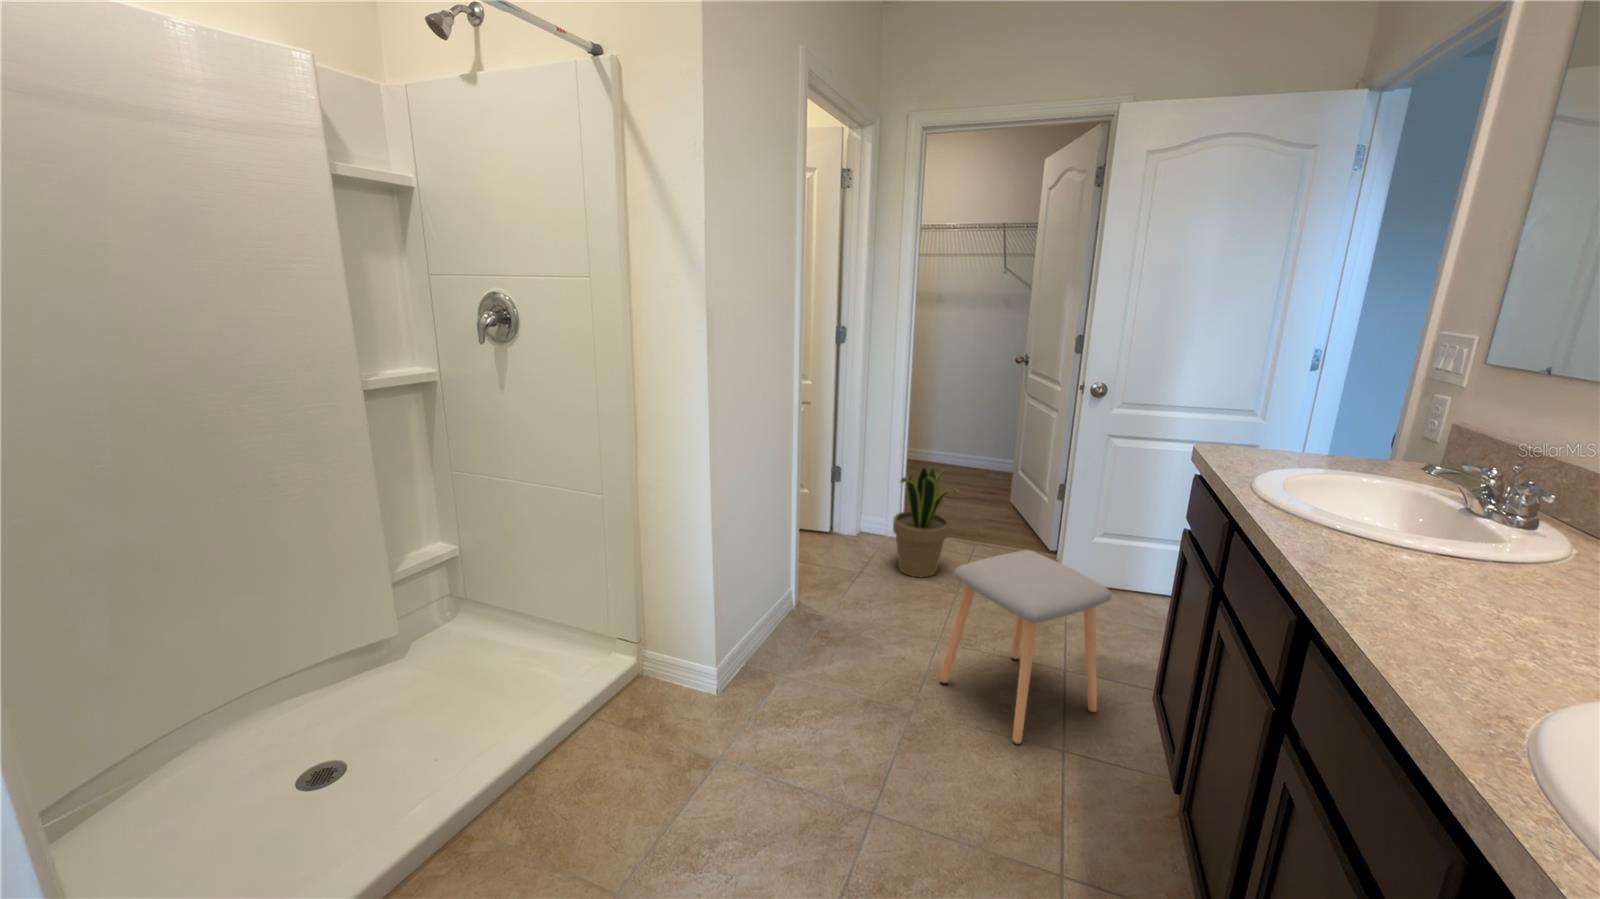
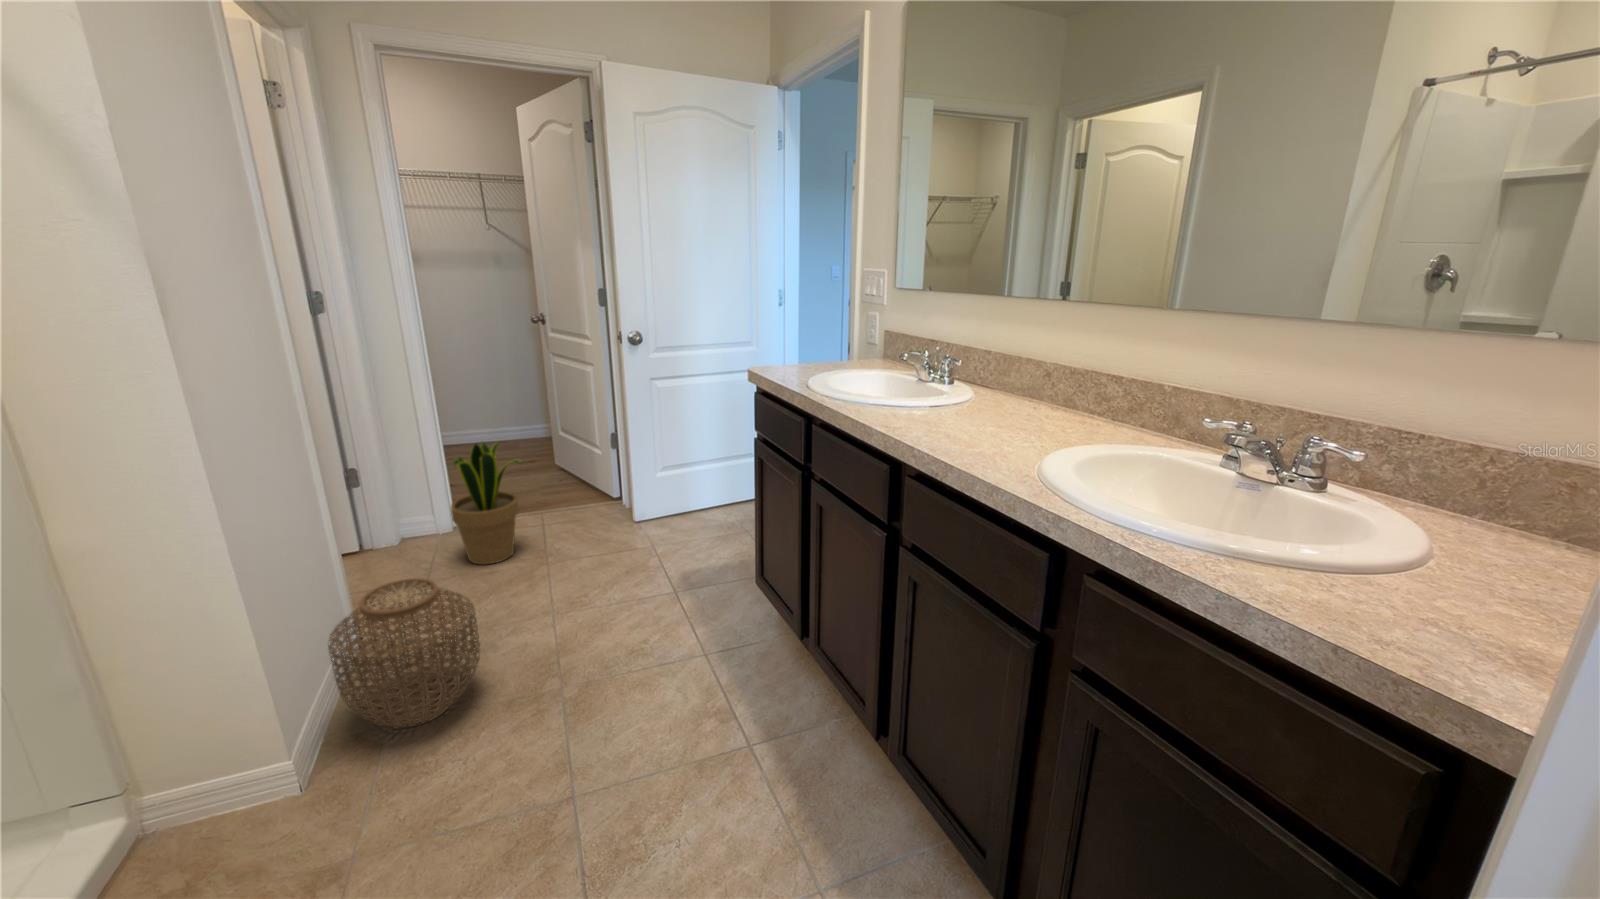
stool: present [940,550,1111,745] -> none [565,495,713,671]
woven basket: none [763,564,866,686] -> present [328,578,480,729]

